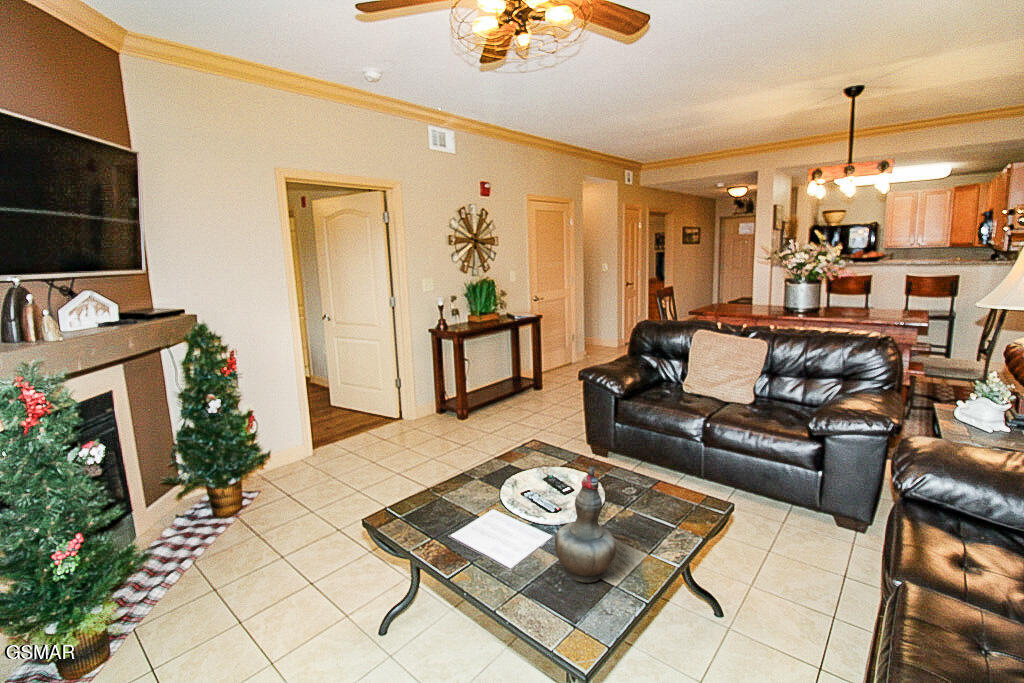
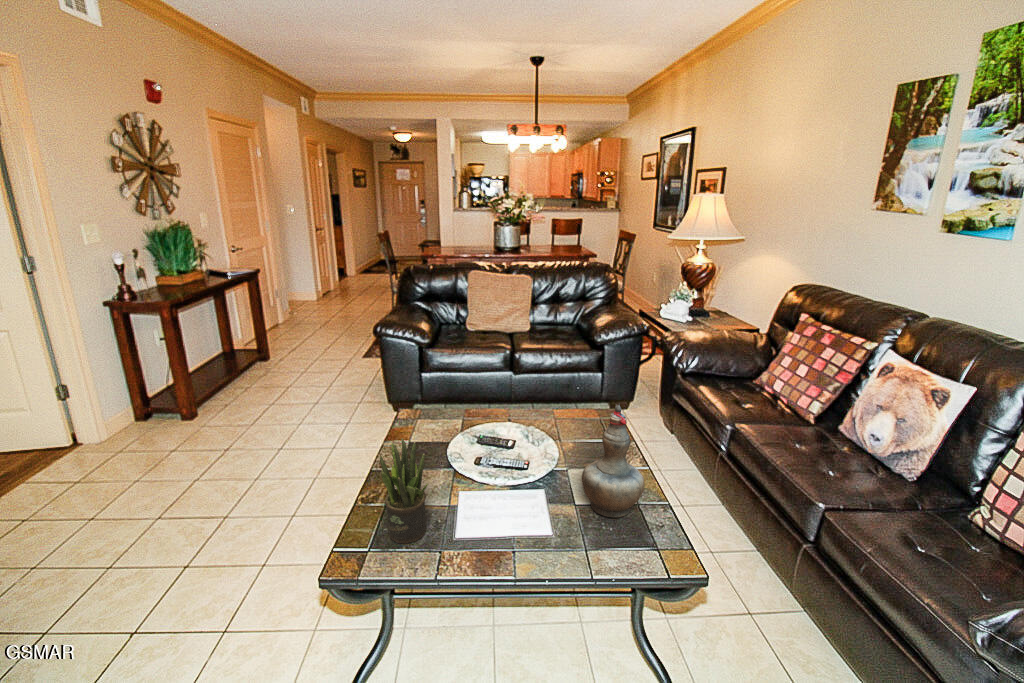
potted plant: none [405,445,450,528] -> present [380,439,428,544]

